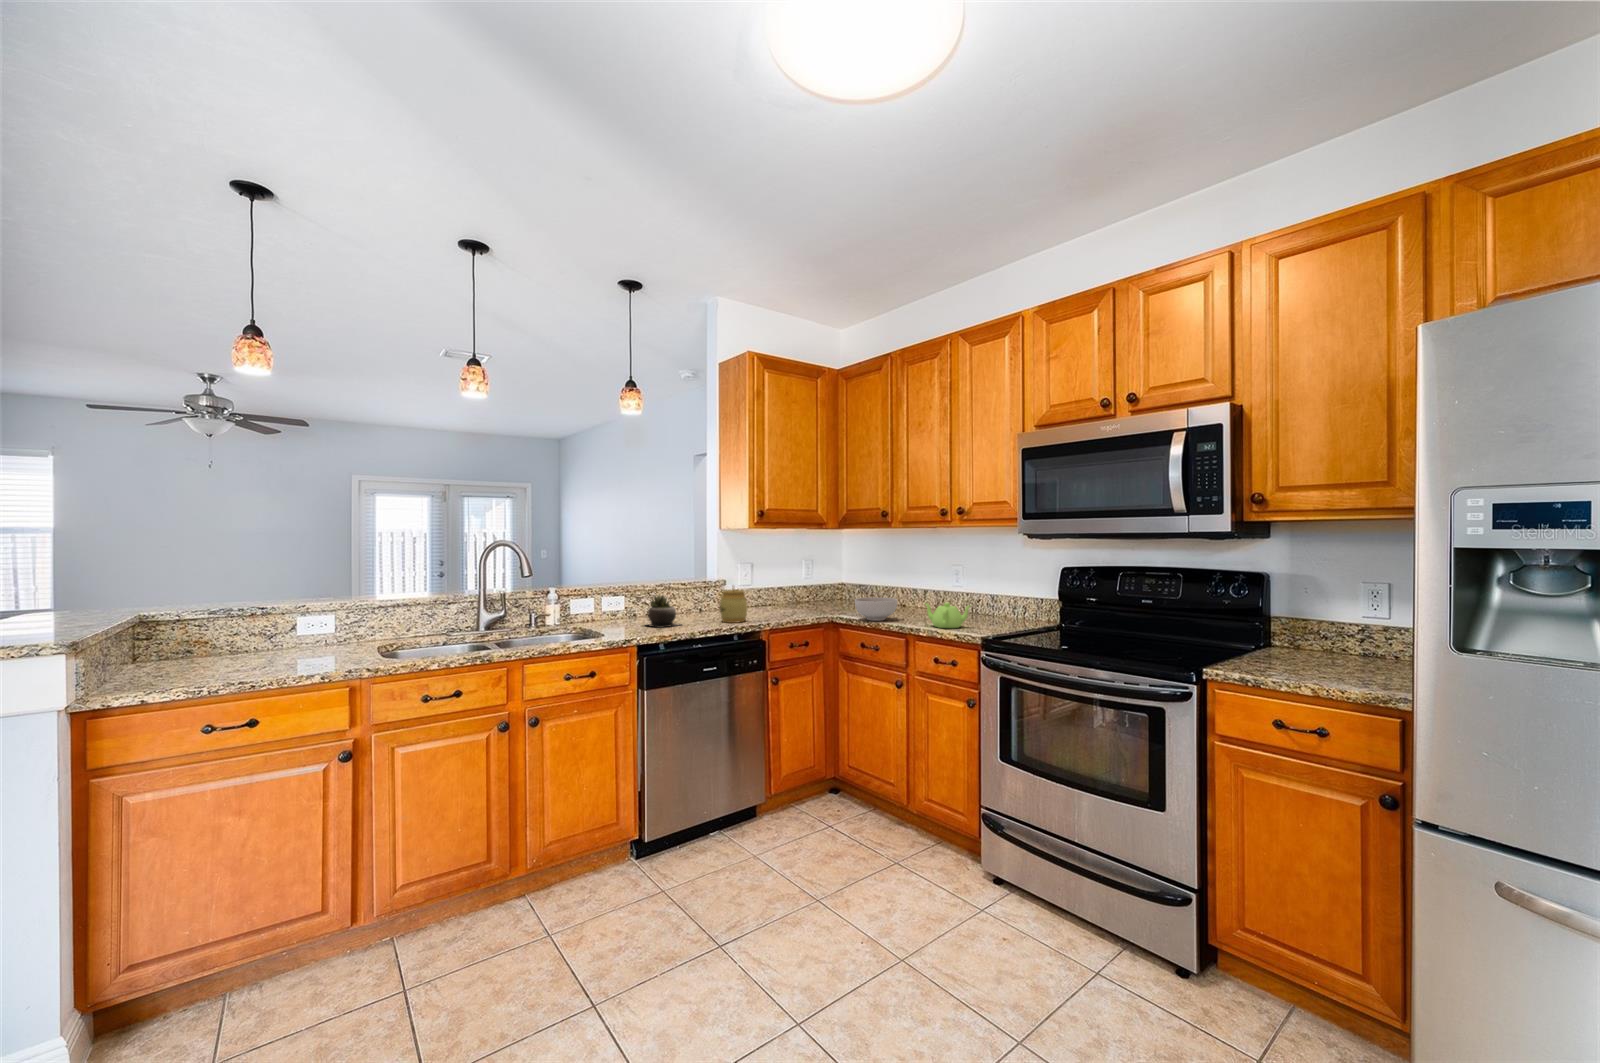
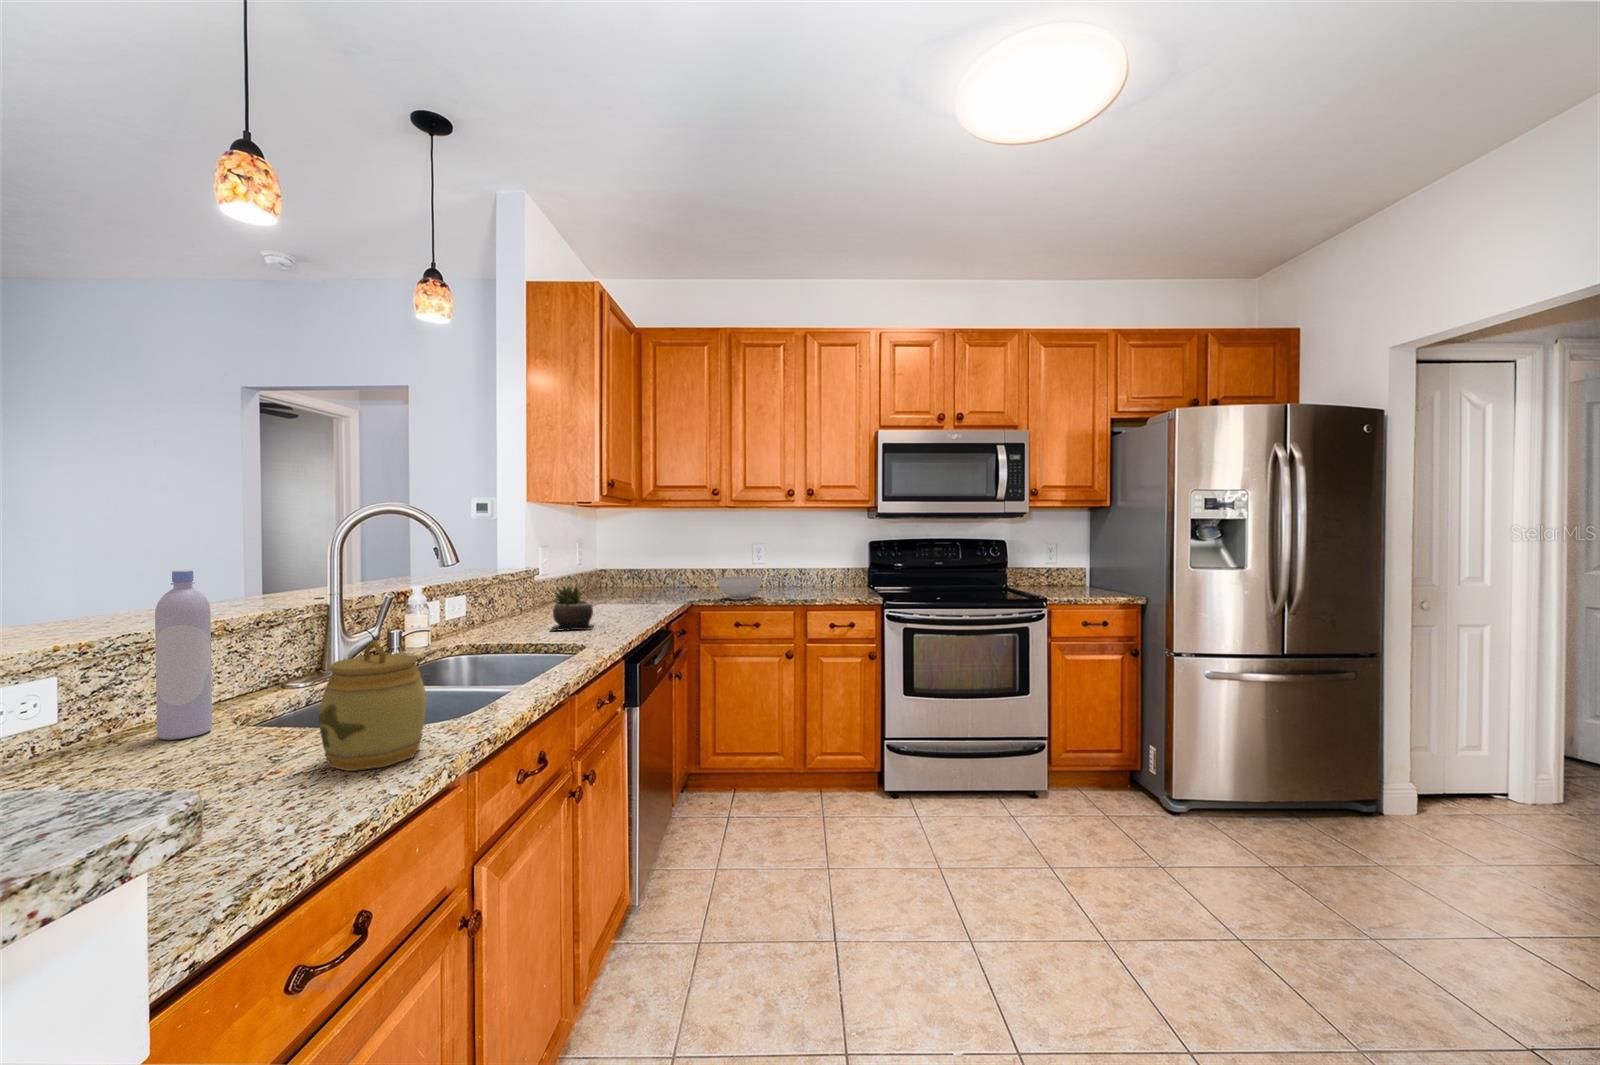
bottle: none [352,575,374,647] -> present [155,570,212,740]
jar: present [720,588,747,623] -> present [319,640,426,771]
teapot: present [926,603,970,628] -> none [800,575,838,598]

